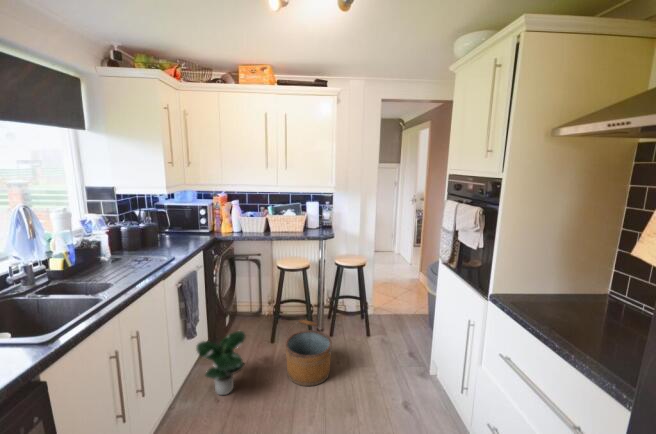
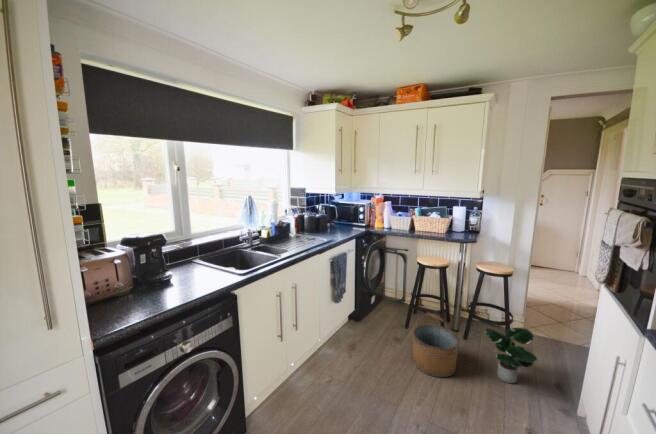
potted plant: present [196,331,245,395] -> present [485,328,537,383]

